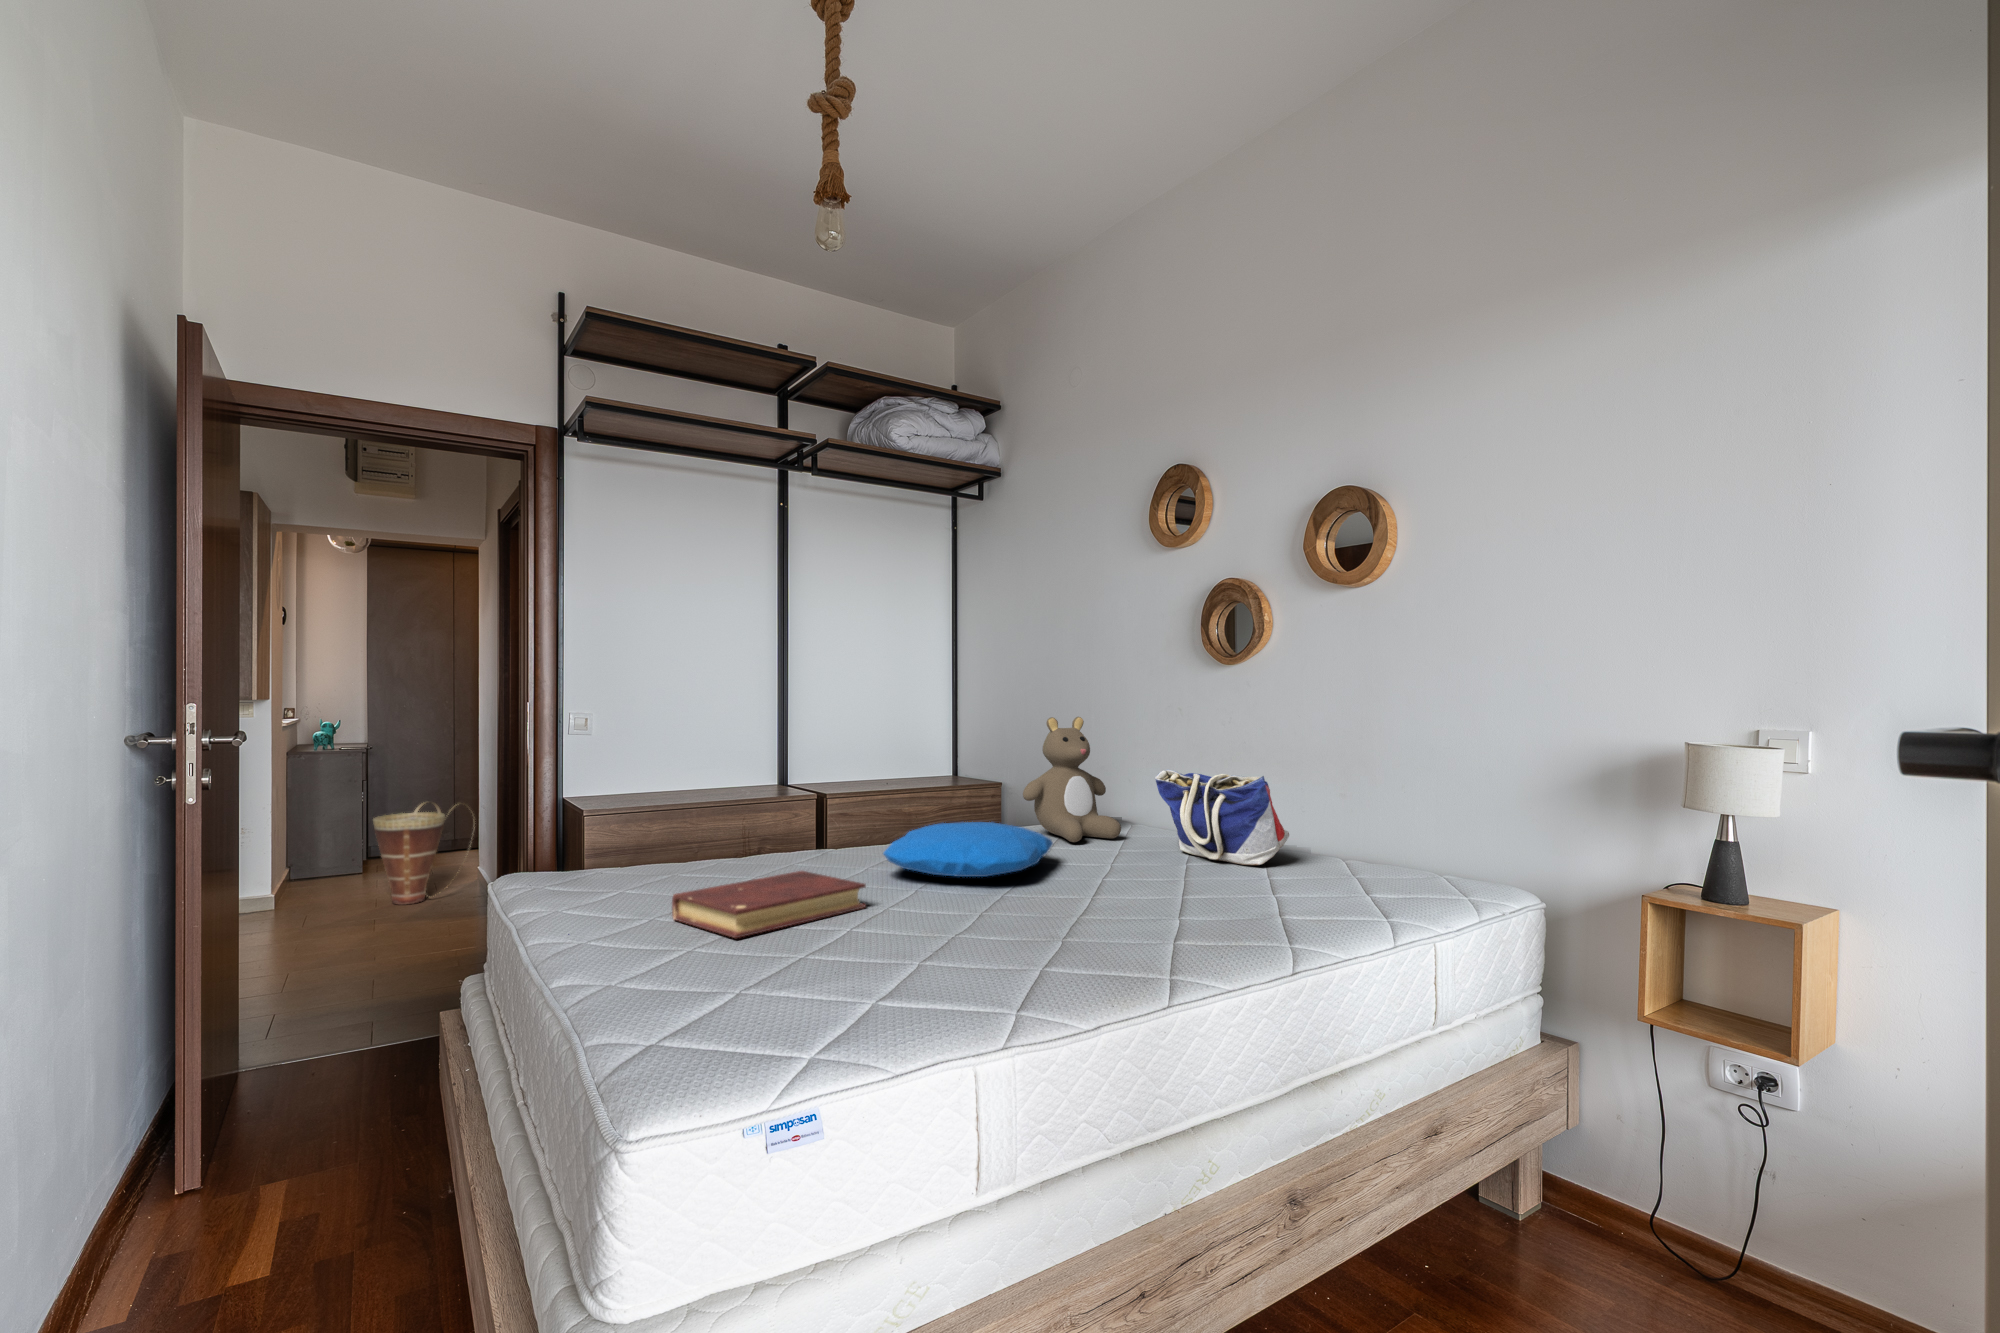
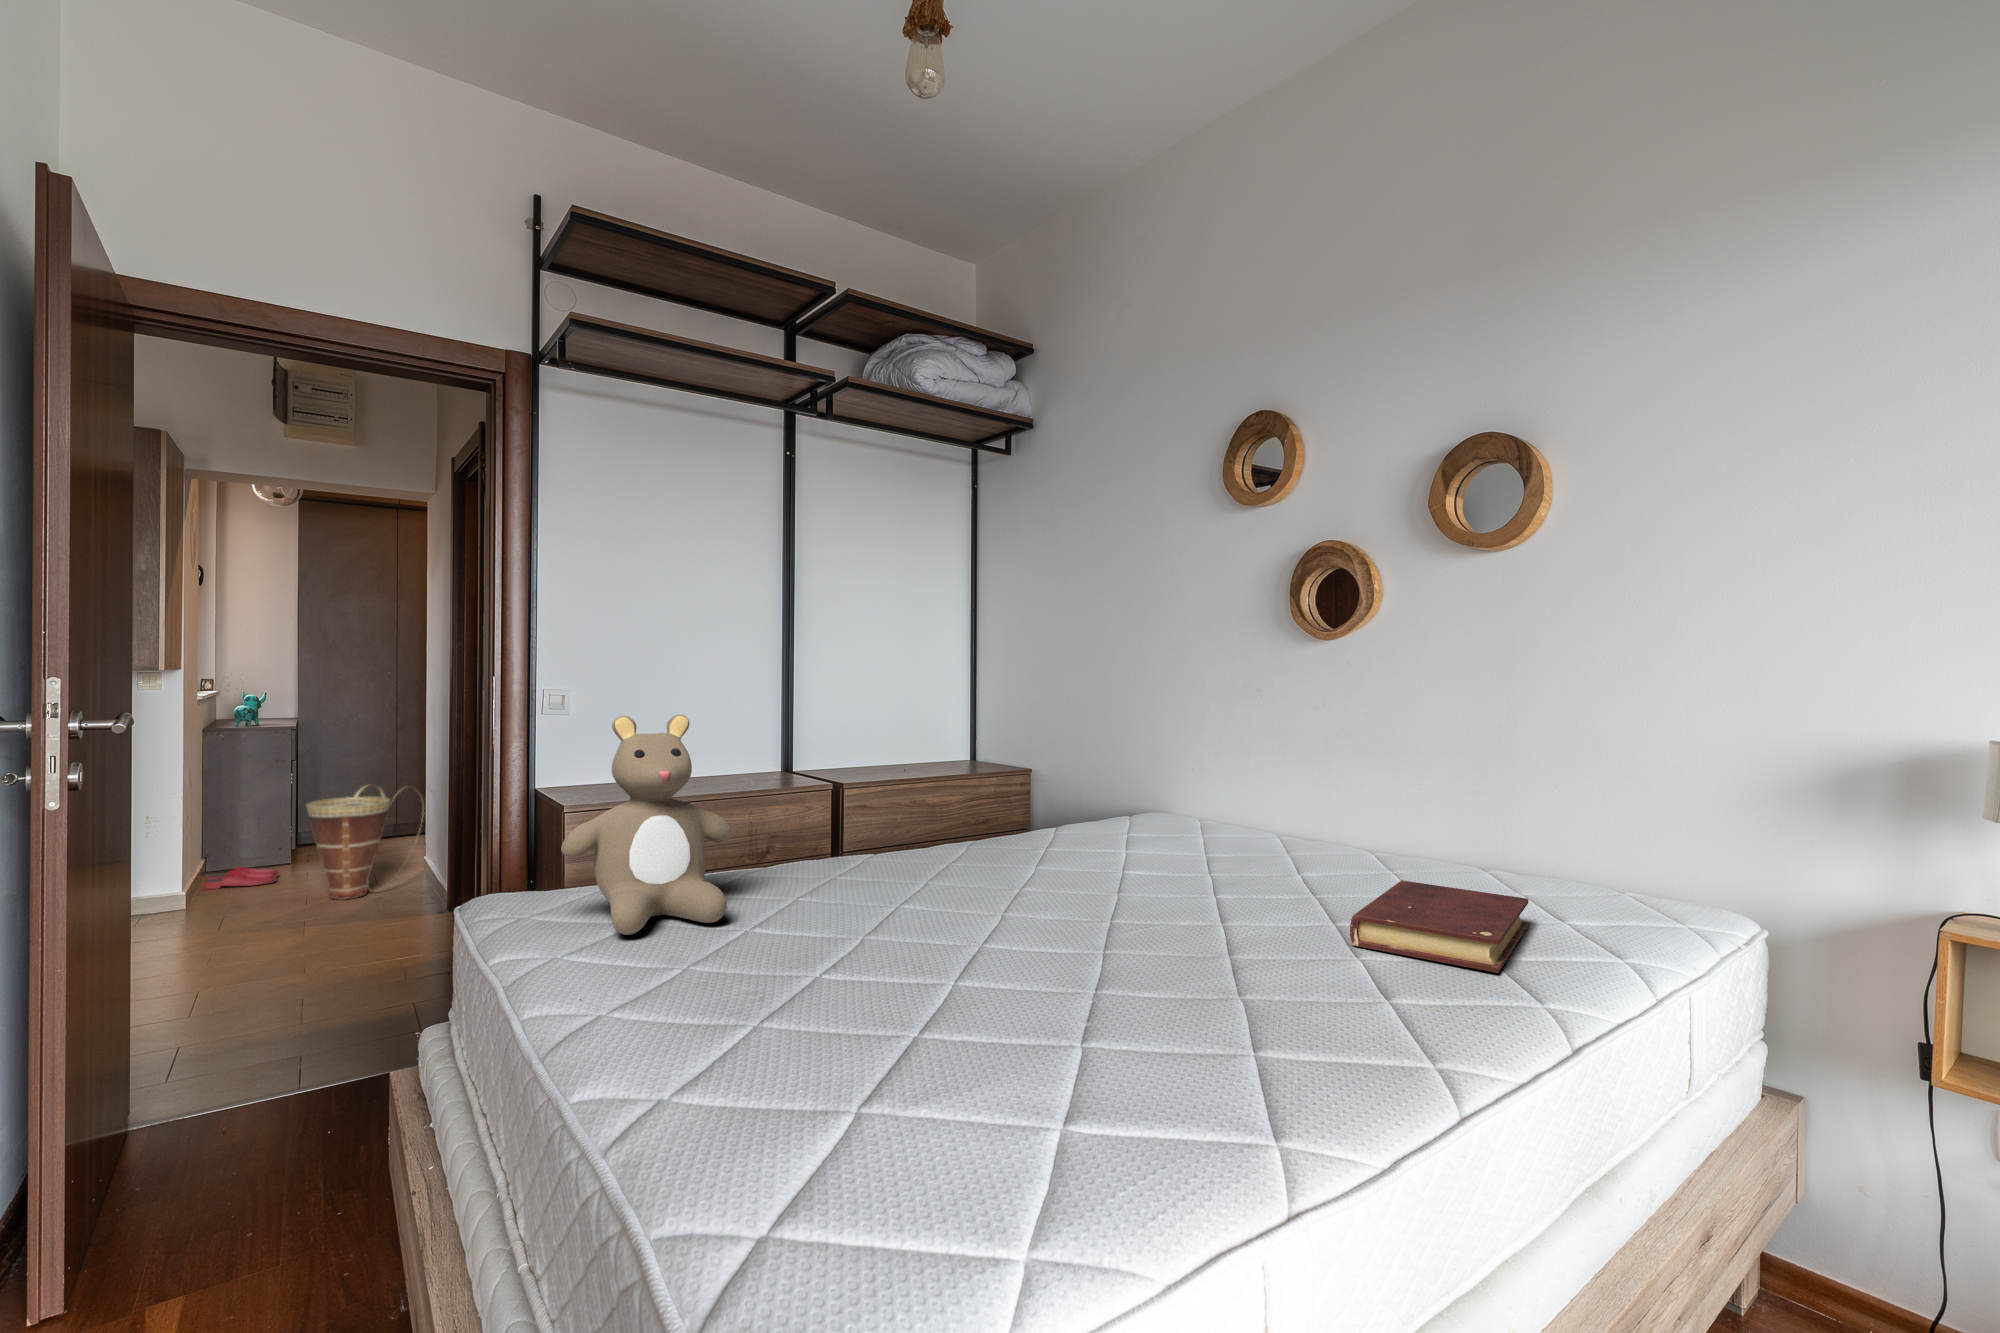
teddy bear: present [1023,717,1121,842] -> present [561,715,732,935]
tote bag: present [1155,770,1289,865] -> none [1263,763,1431,879]
pillow: present [883,822,1053,877] -> none [963,828,1159,899]
book: present [672,871,866,938] -> present [1350,880,1528,973]
slippers: none [284,875,348,895] -> present [203,866,278,889]

